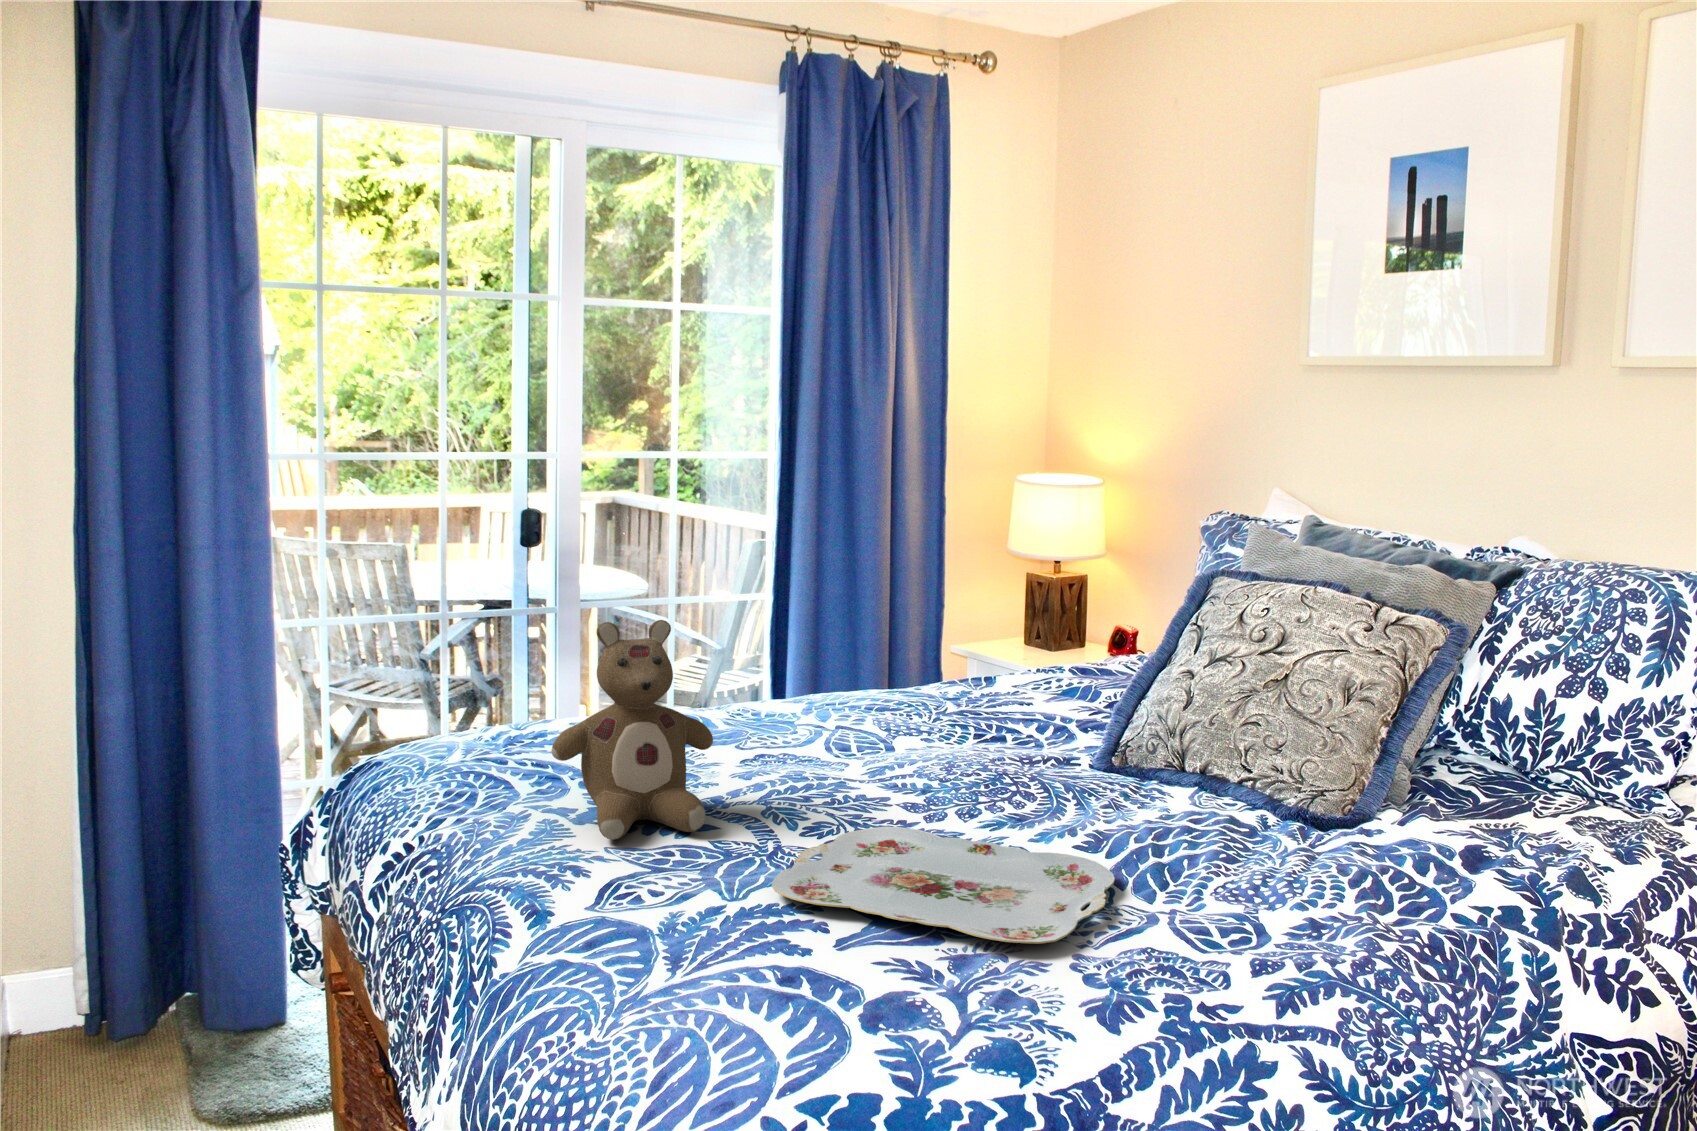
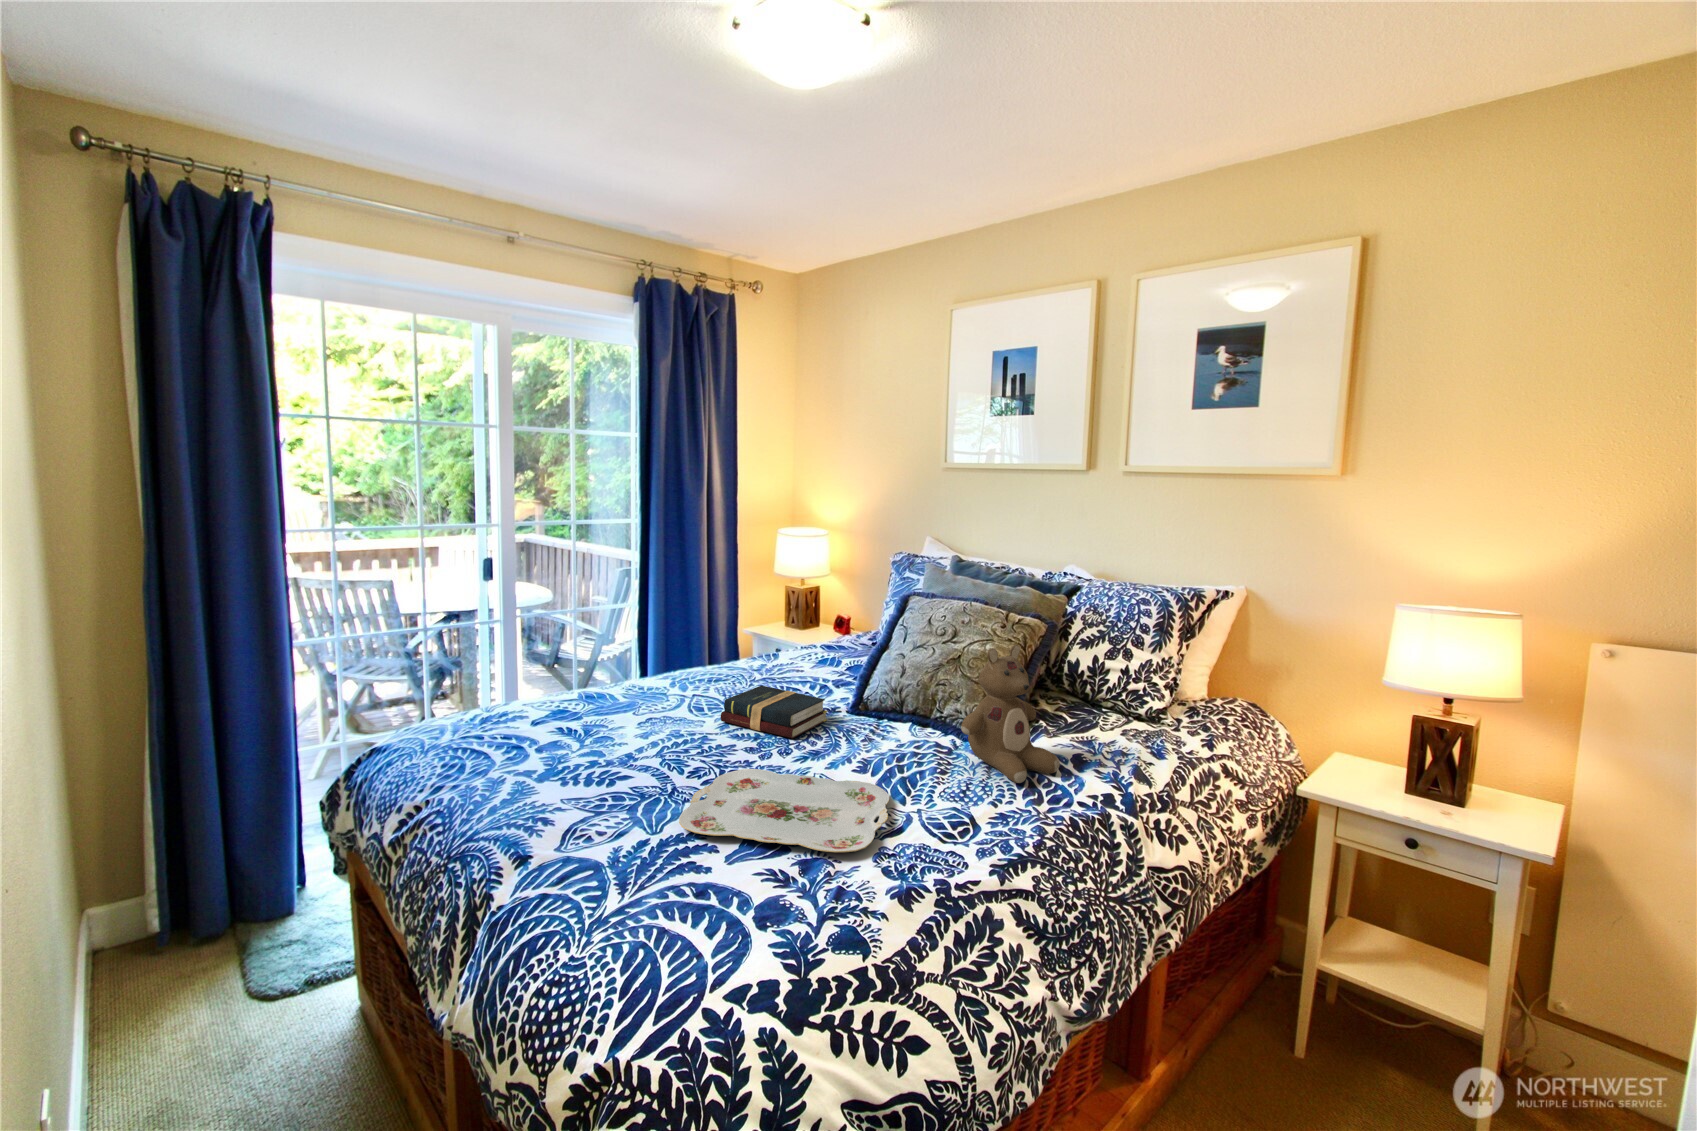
stuffed bear: present [551,620,713,840] -> present [961,645,1060,783]
hardback book: none [865,714,1040,793] -> present [721,685,827,738]

